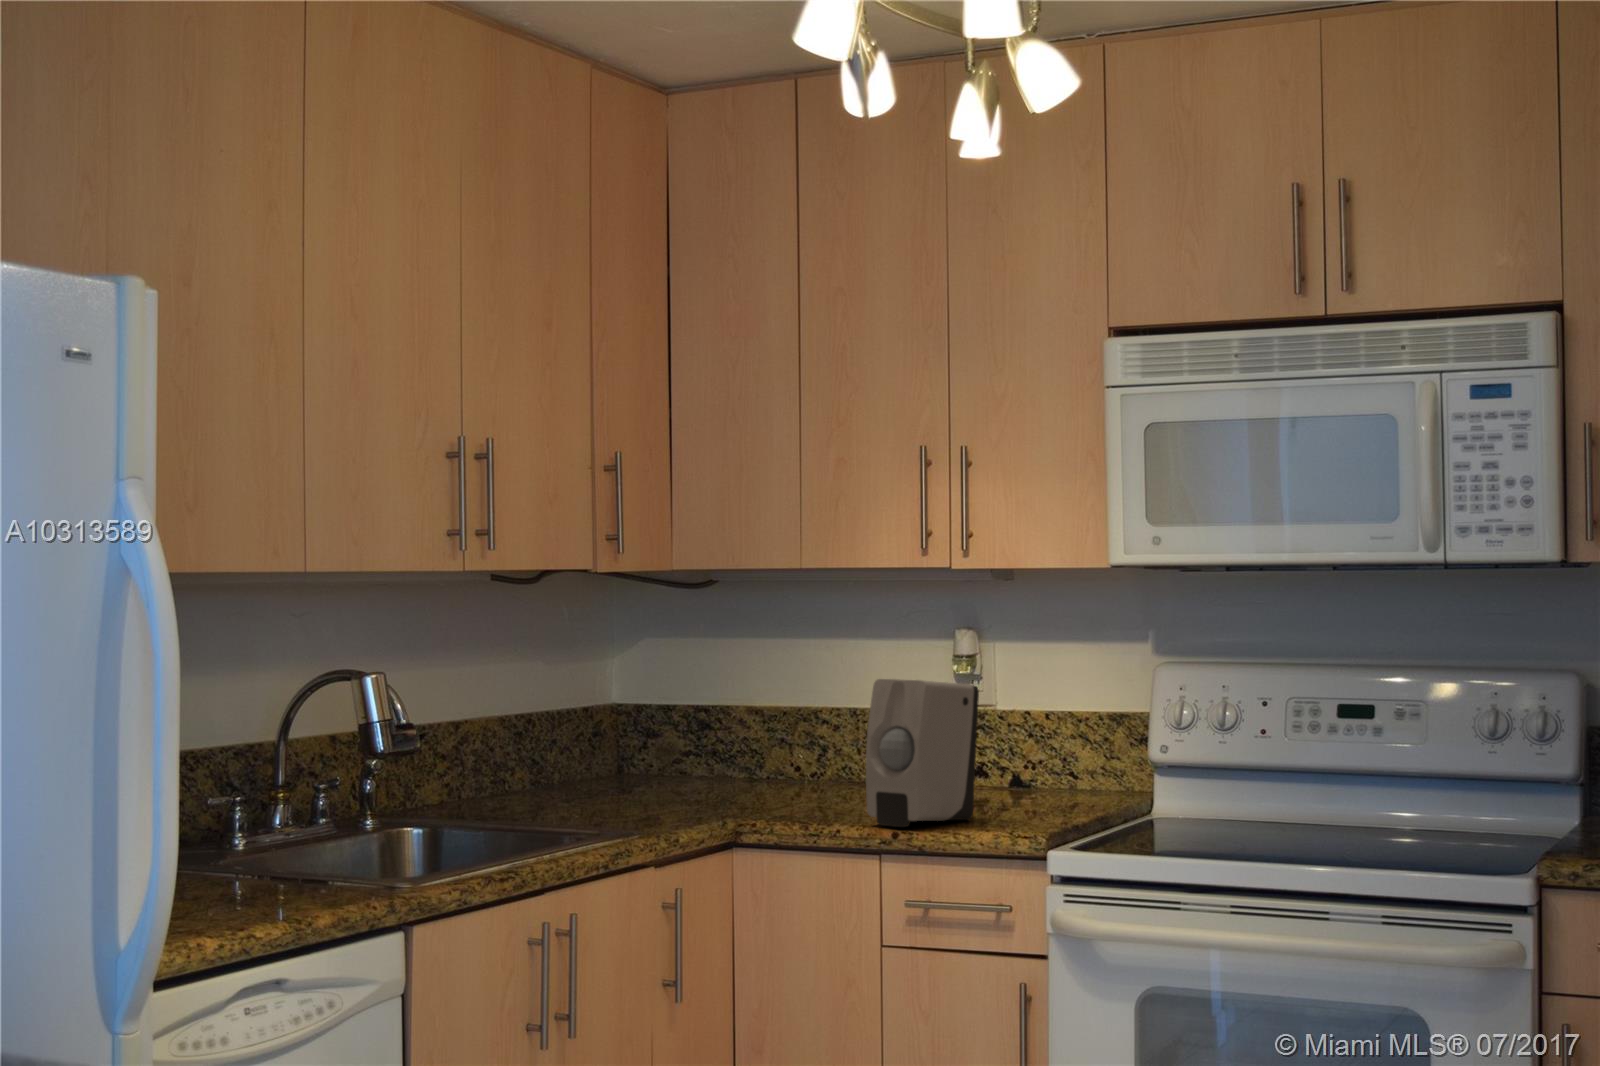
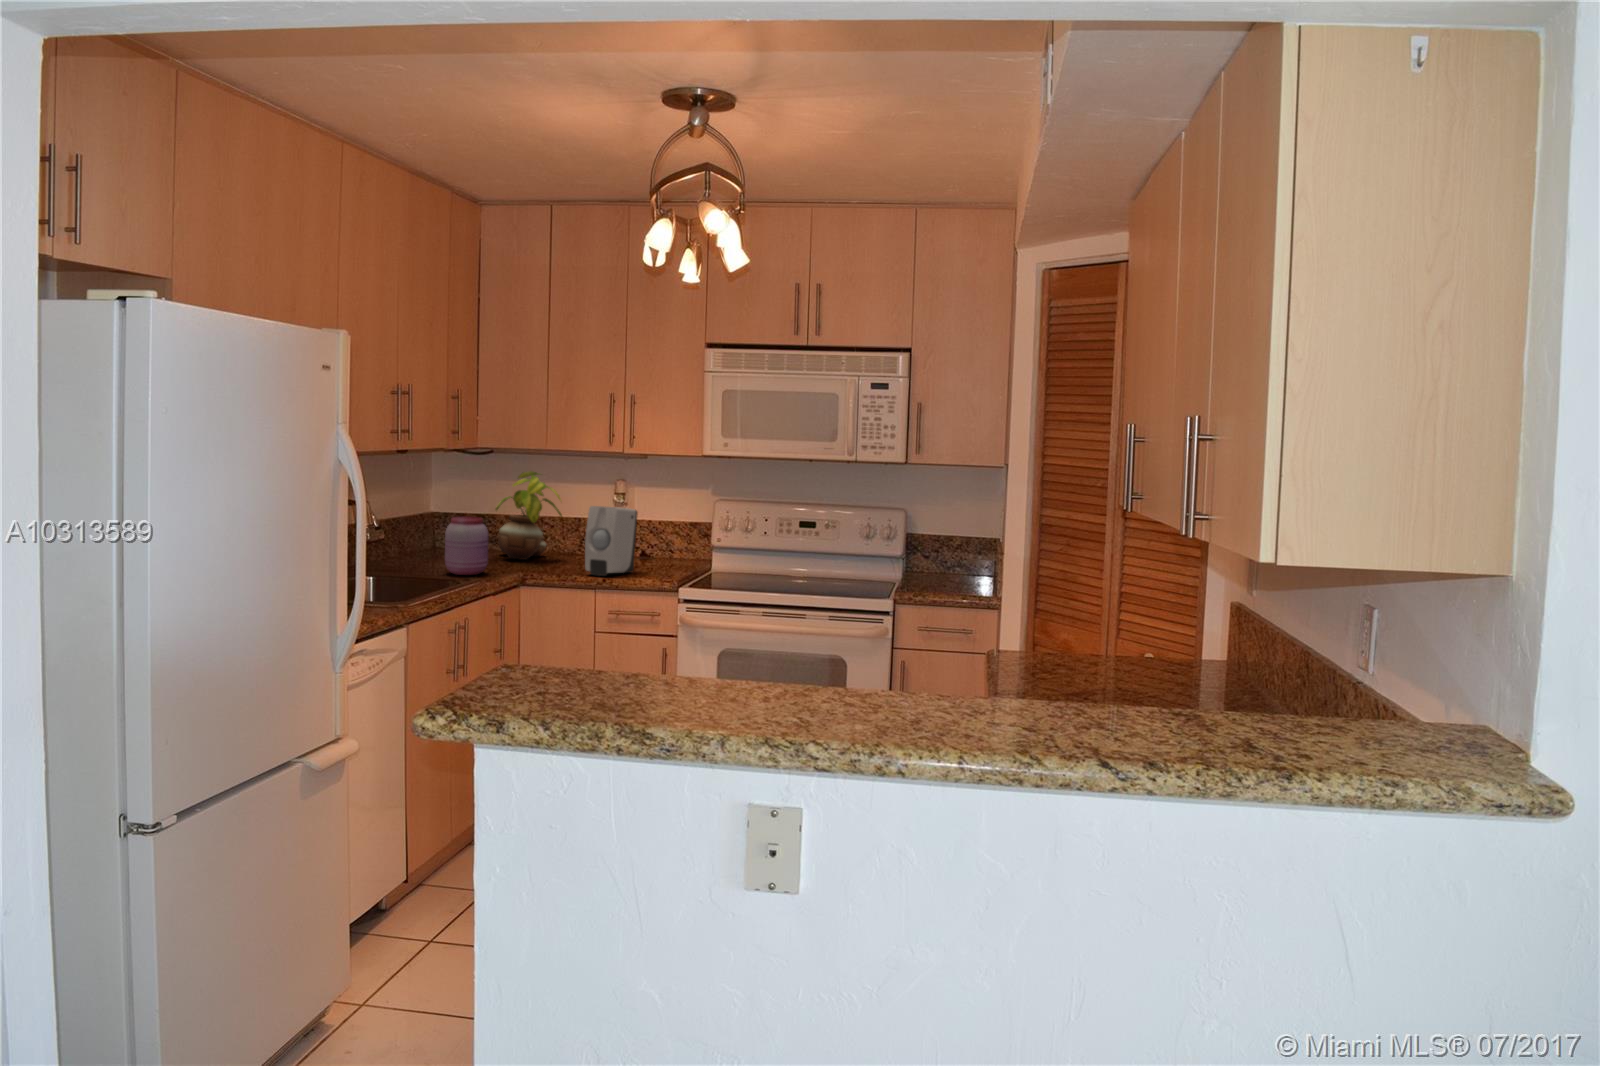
potted plant: none [711,613,844,795] -> present [496,471,562,560]
jar: none [590,707,675,825] -> present [445,517,488,575]

